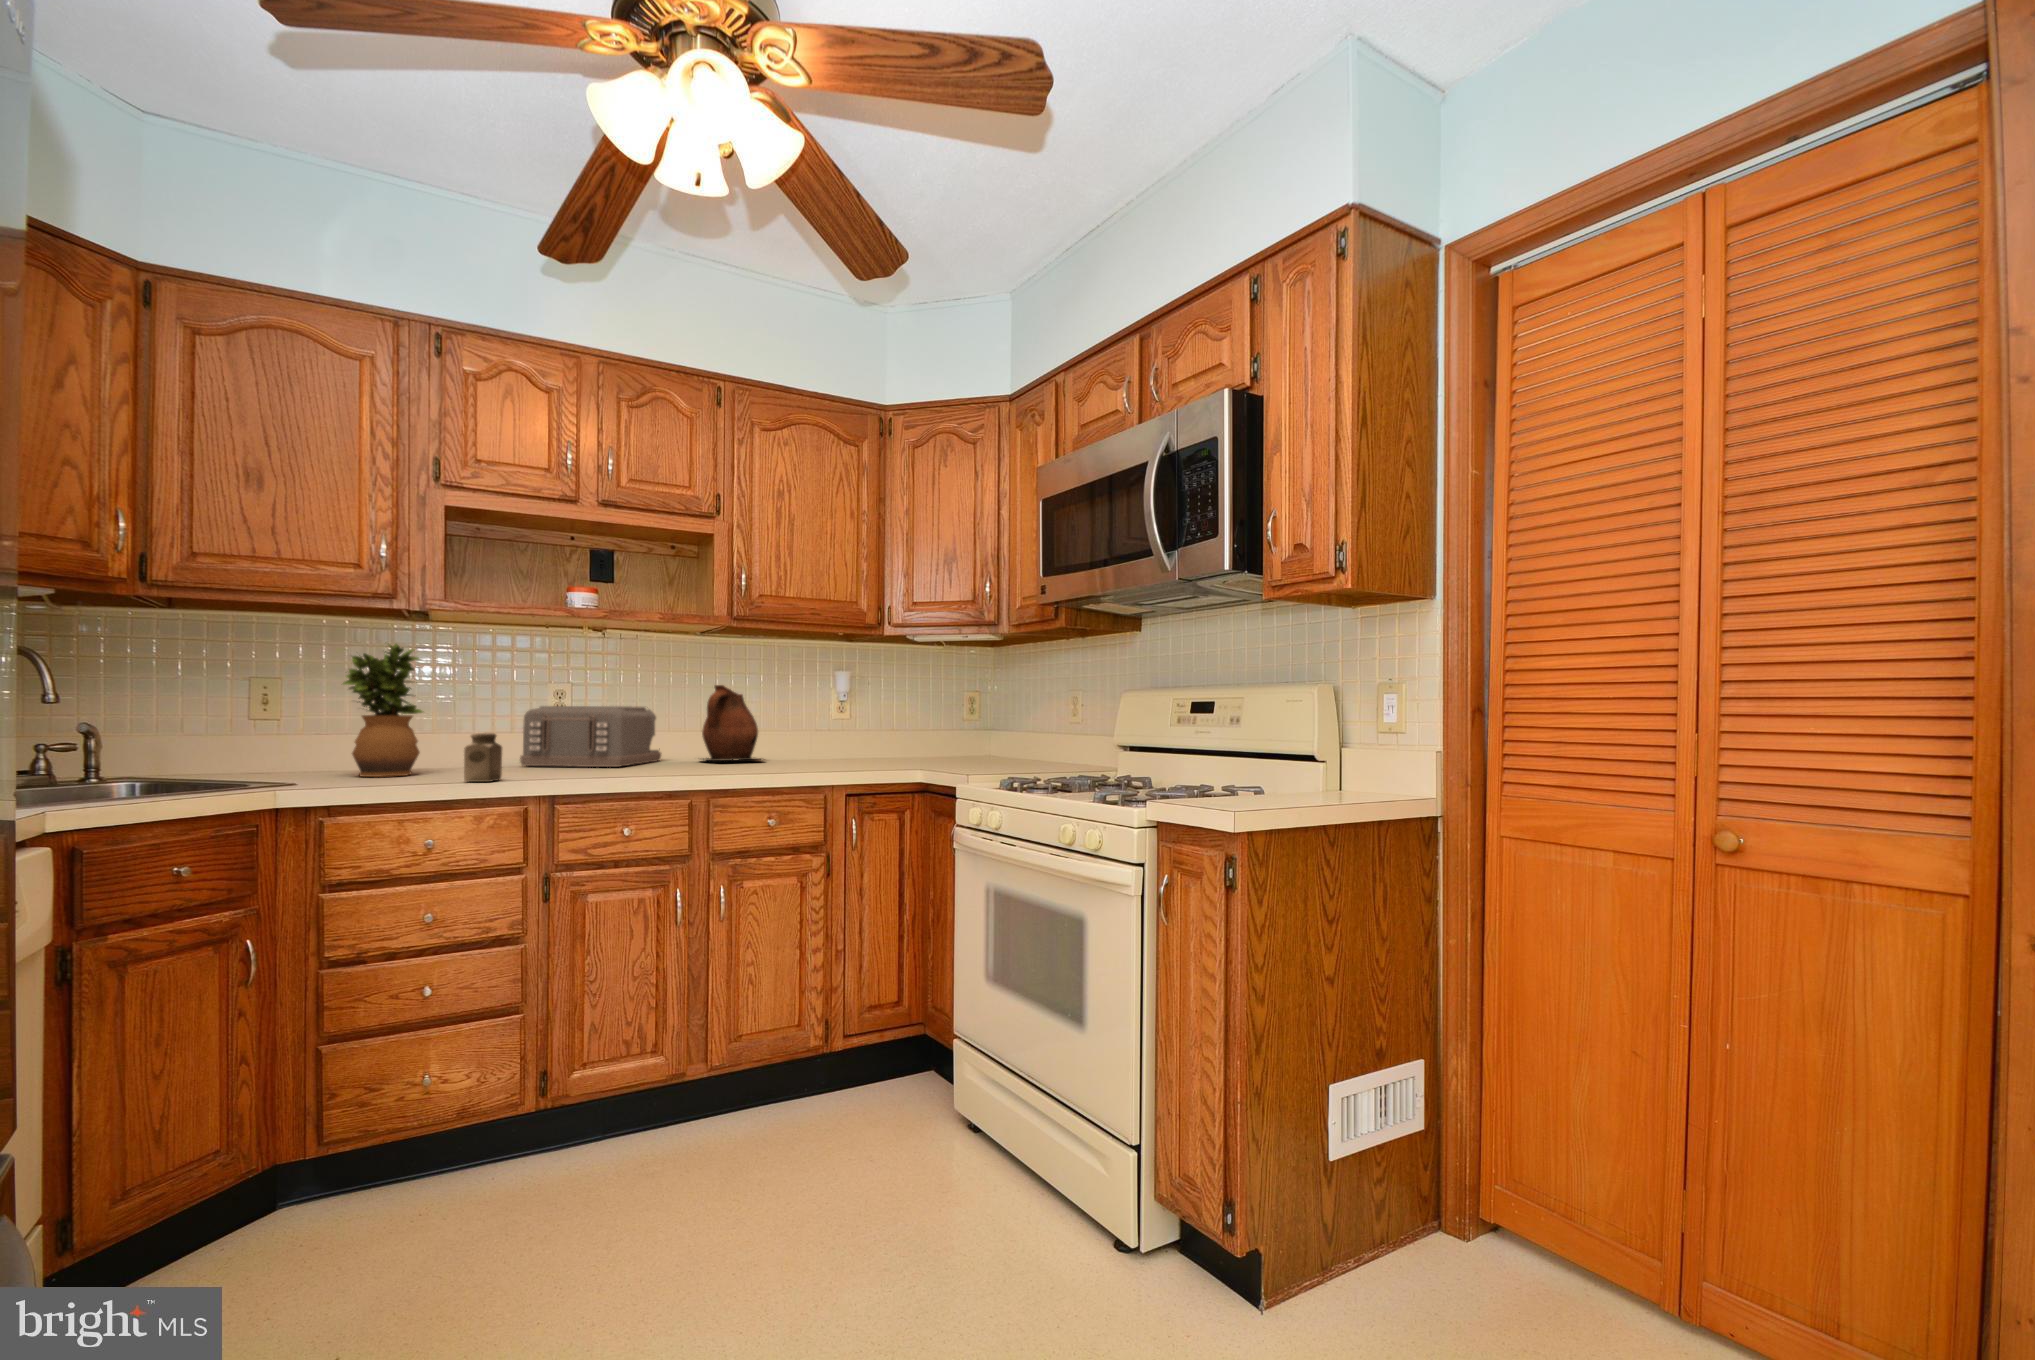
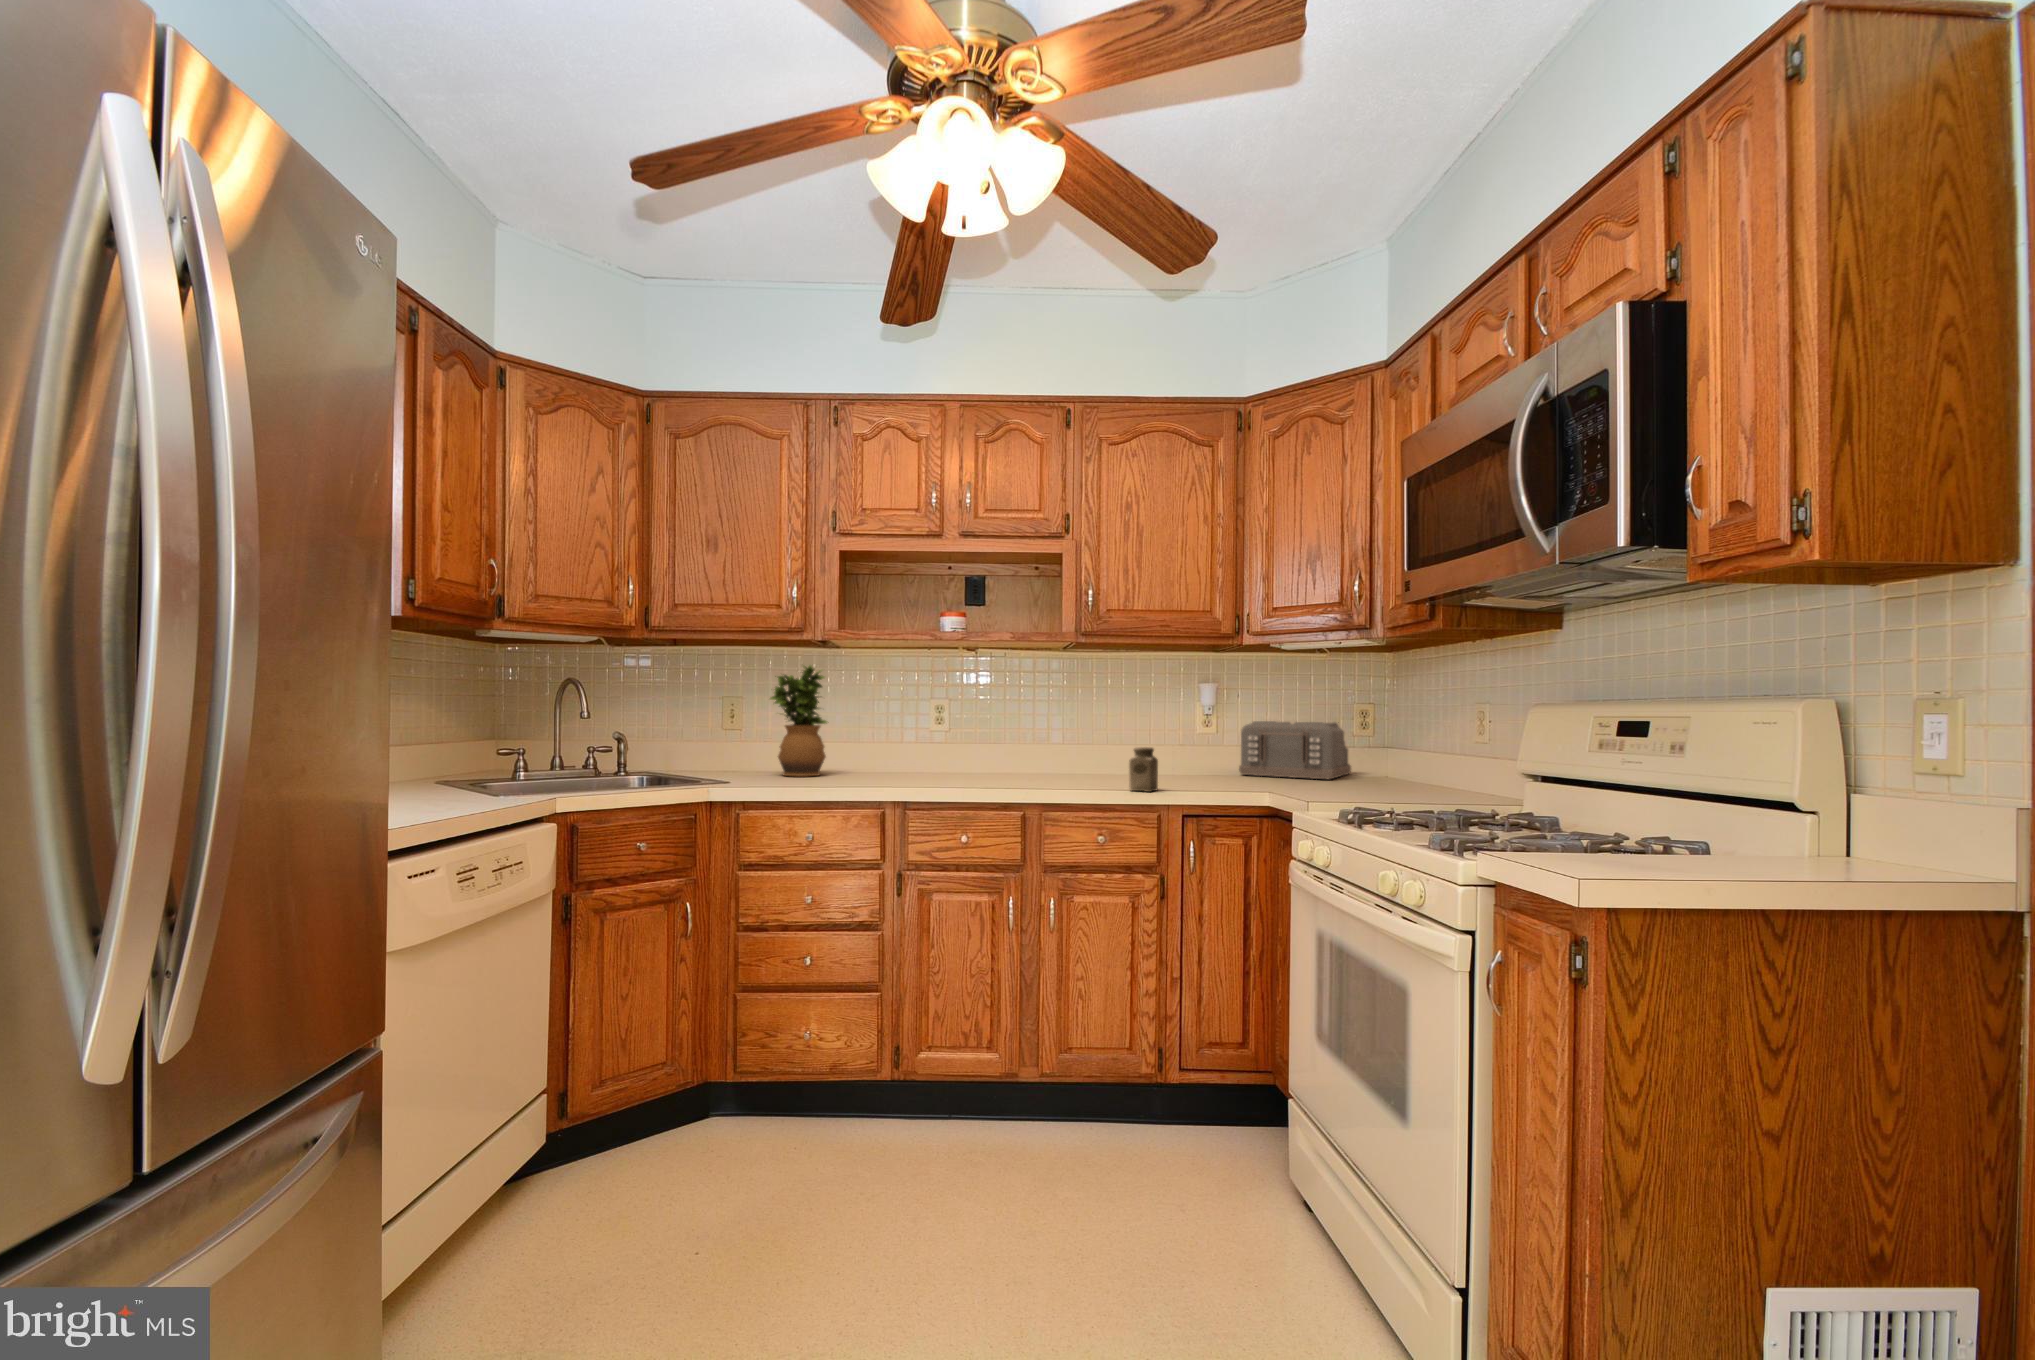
ceramic pitcher: present [702,685,762,761] -> none [1061,698,1125,775]
toaster: present [520,706,661,767] -> present [1239,721,1351,779]
salt shaker: present [464,732,502,782] -> present [1129,747,1158,792]

